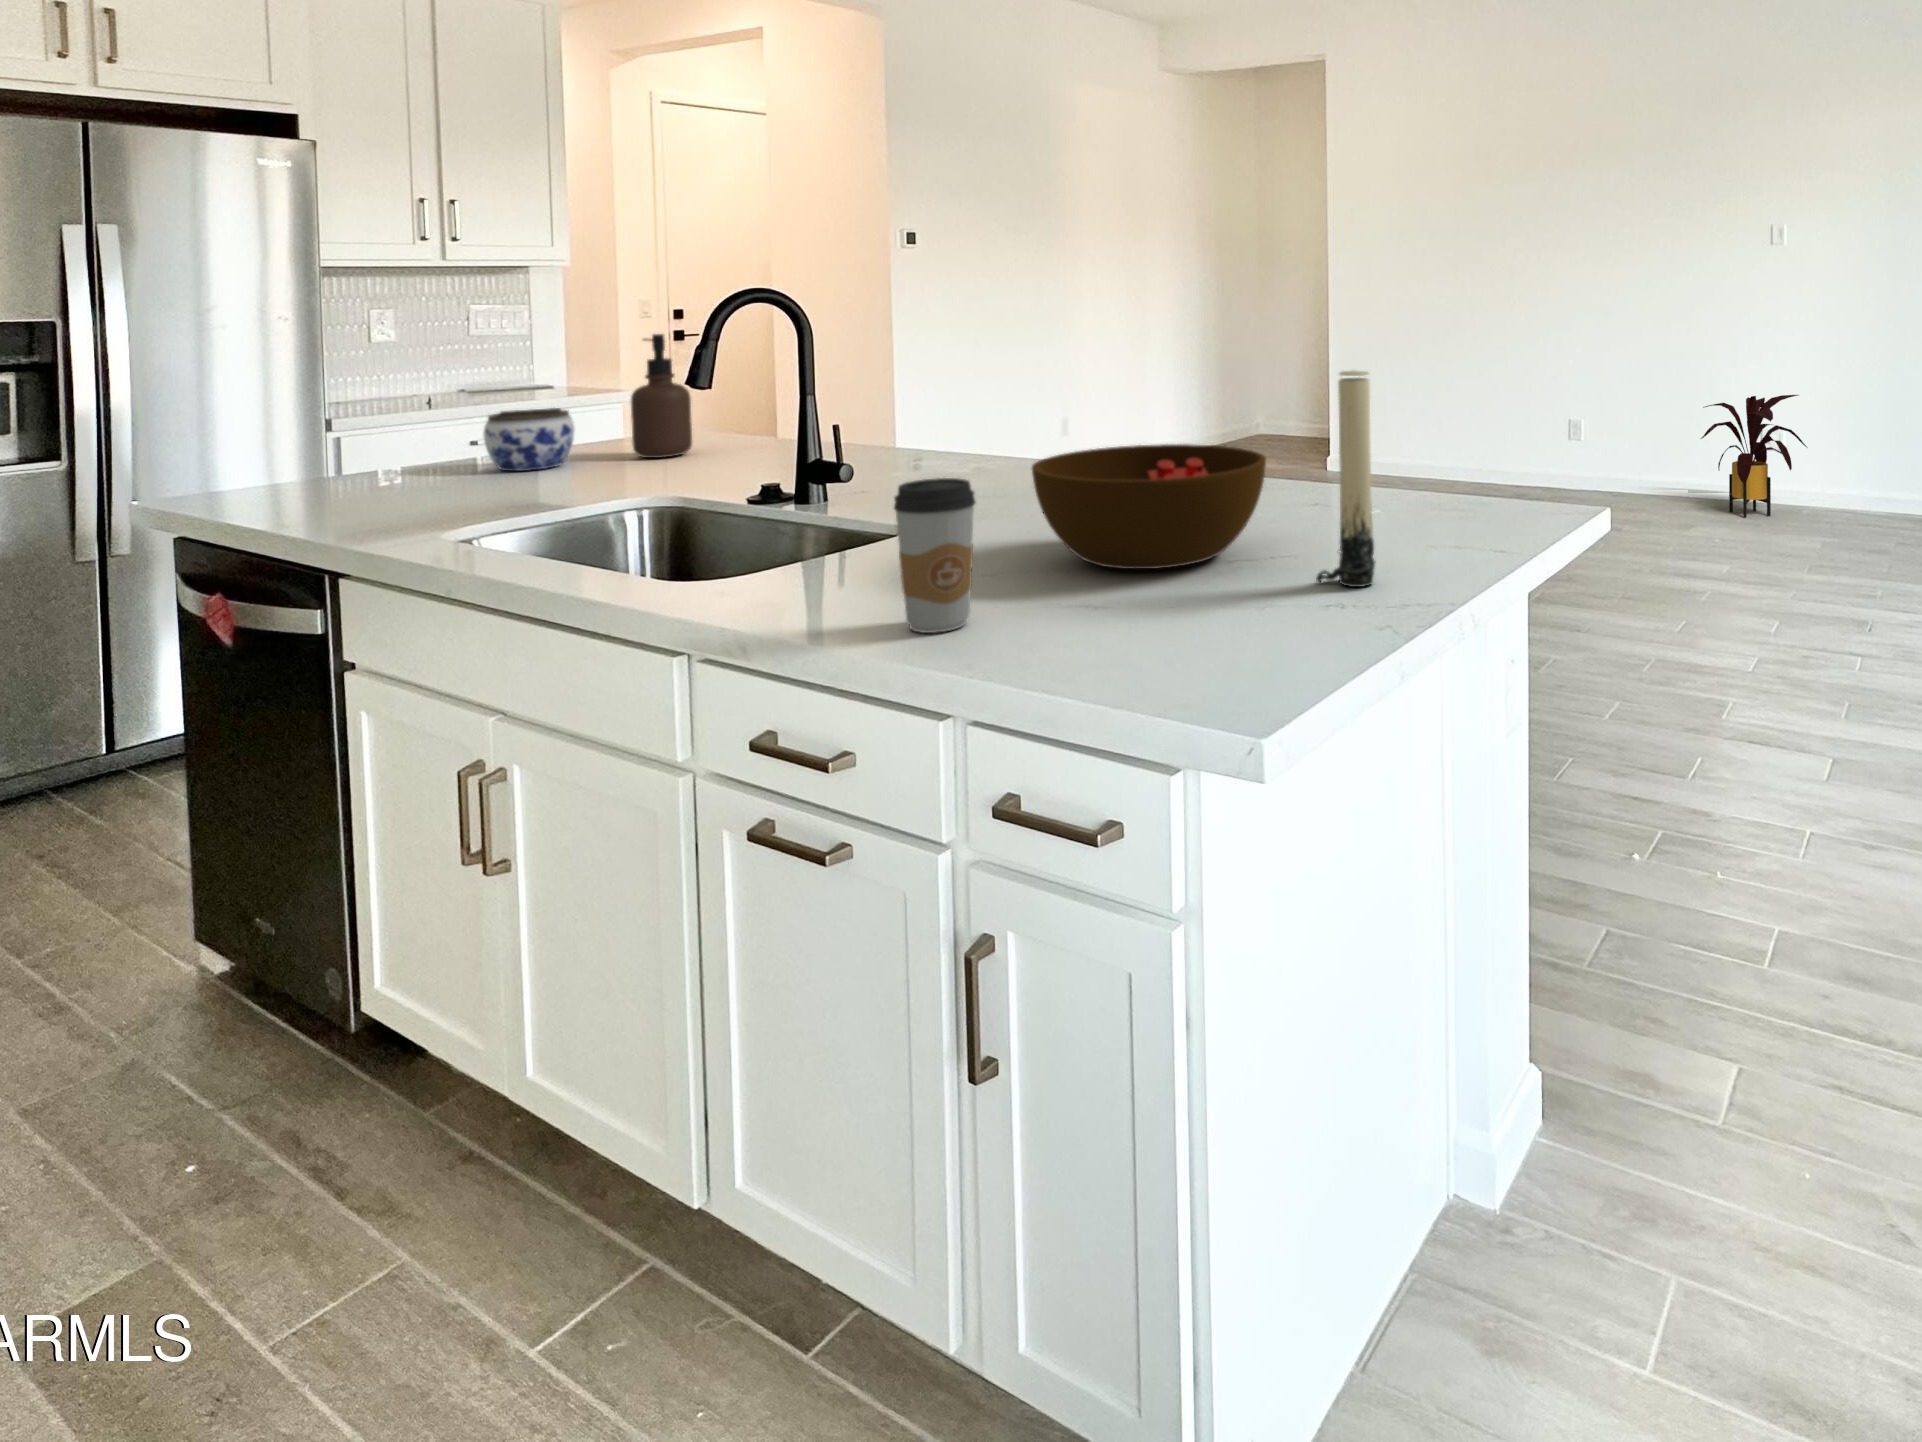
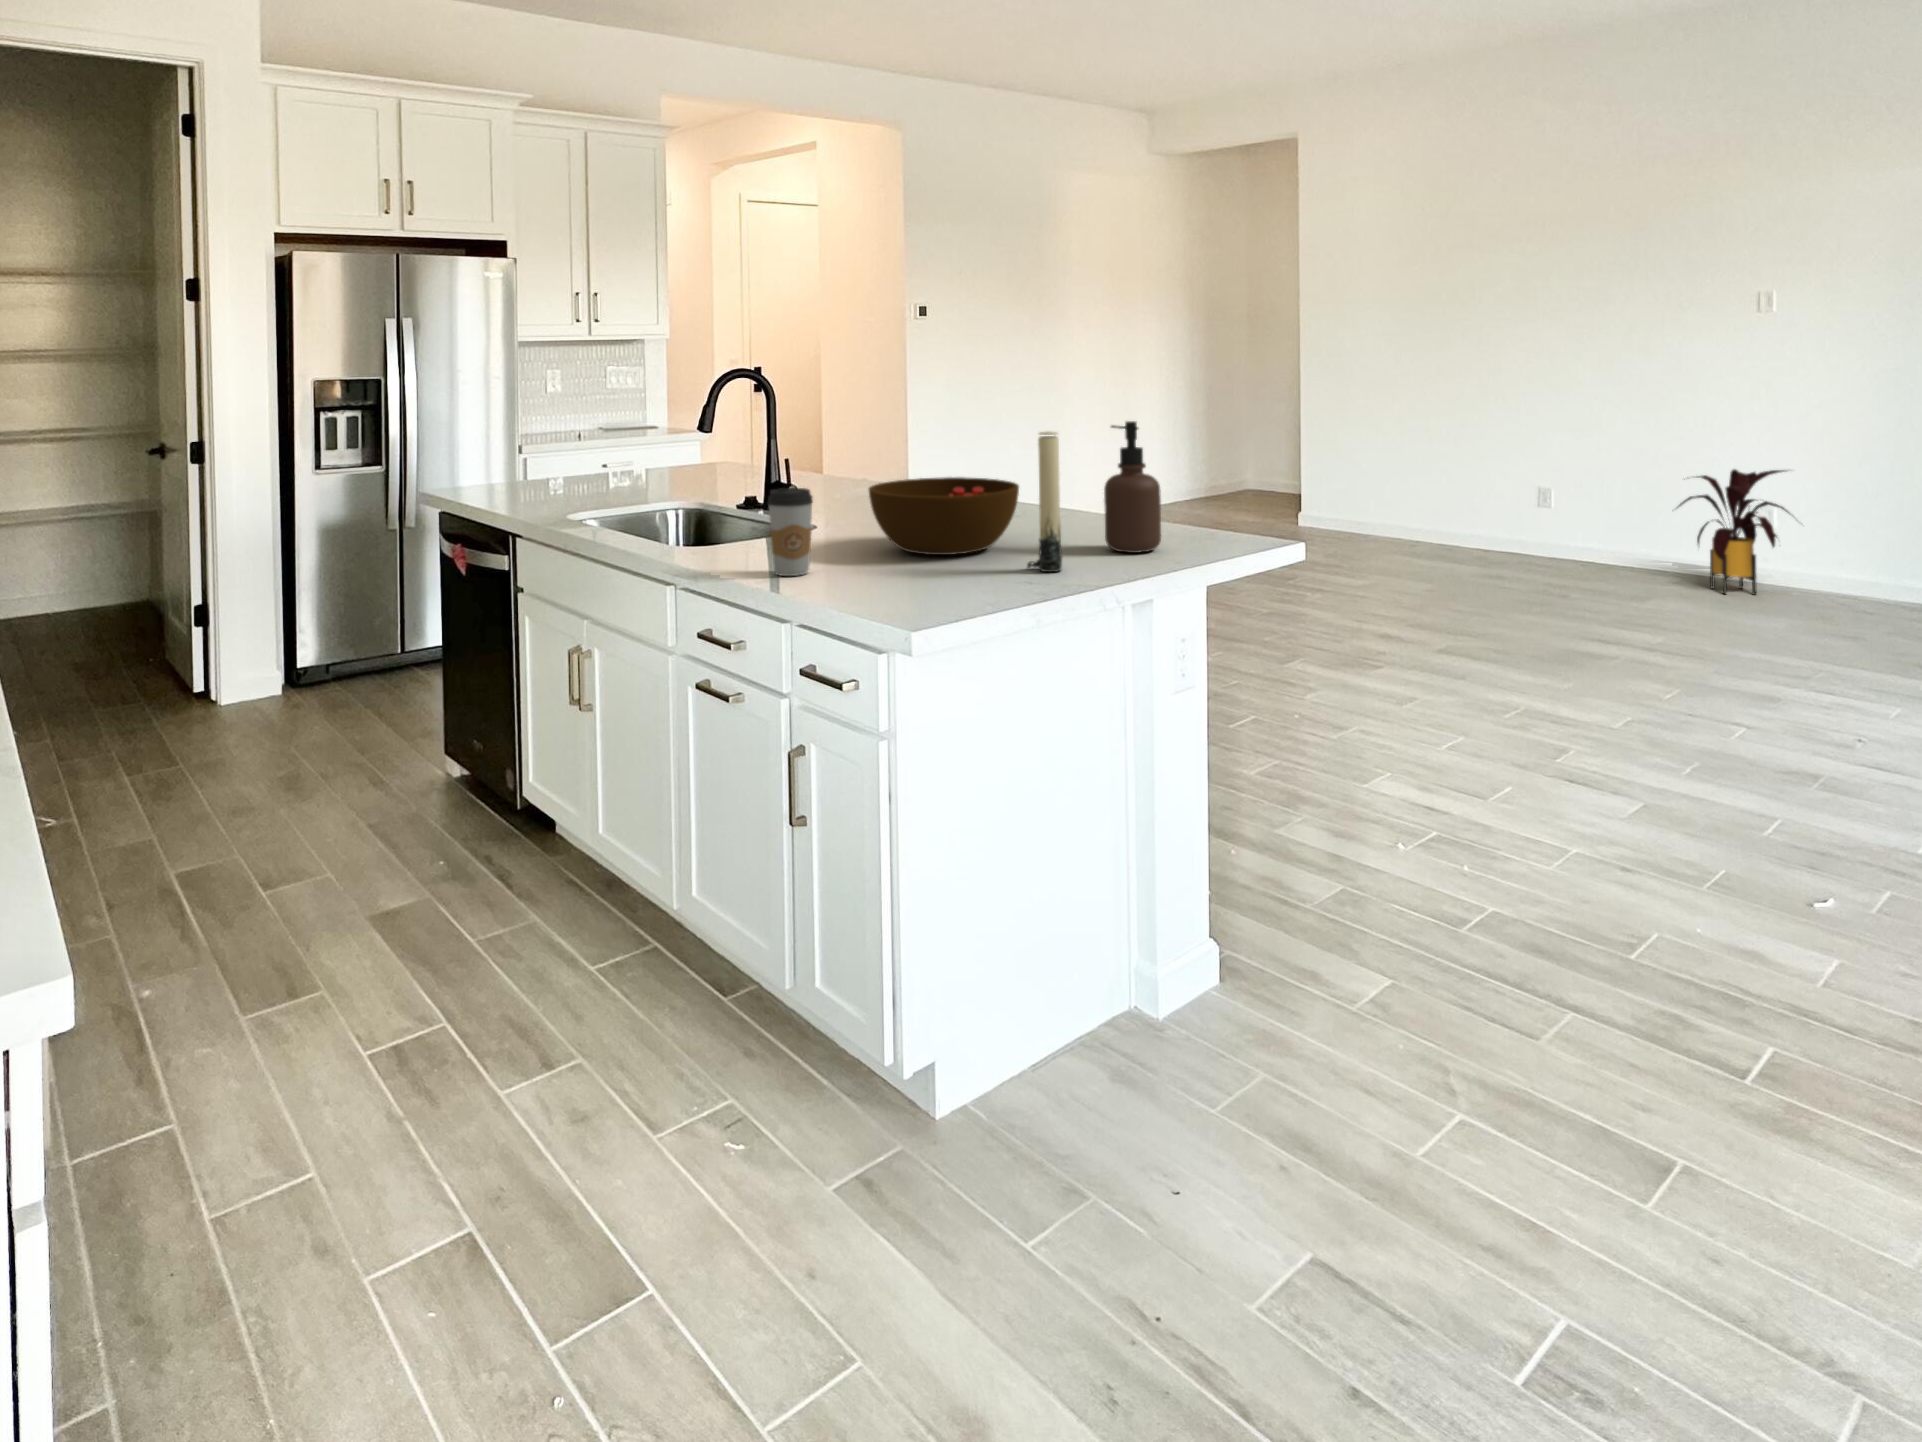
soap dispenser: present [631,334,692,458] -> present [1104,421,1161,553]
jar: present [483,408,574,471] -> none [598,442,650,482]

